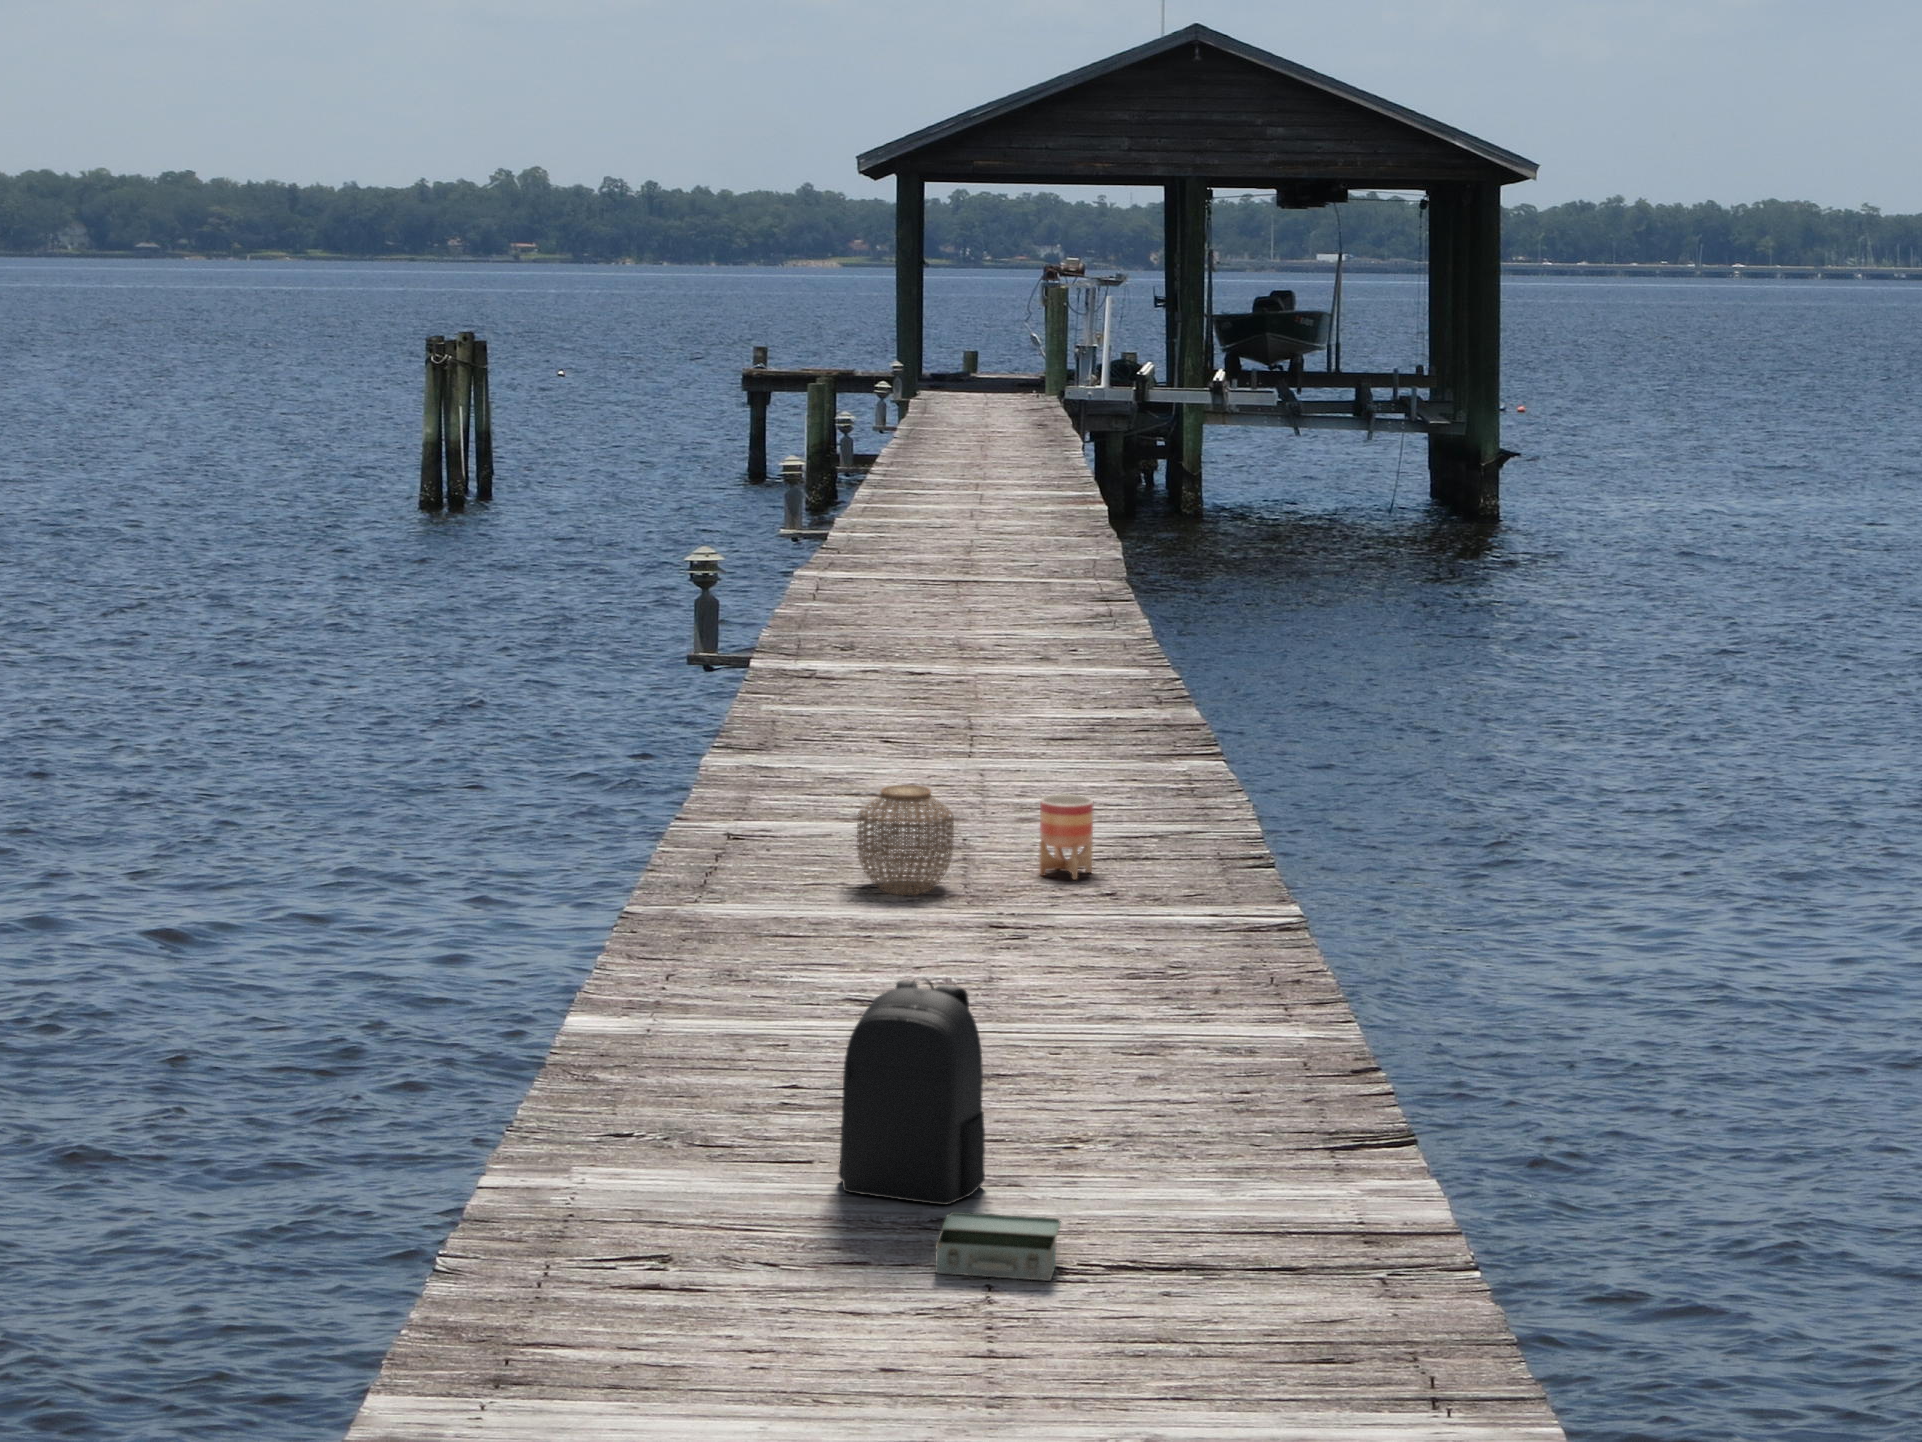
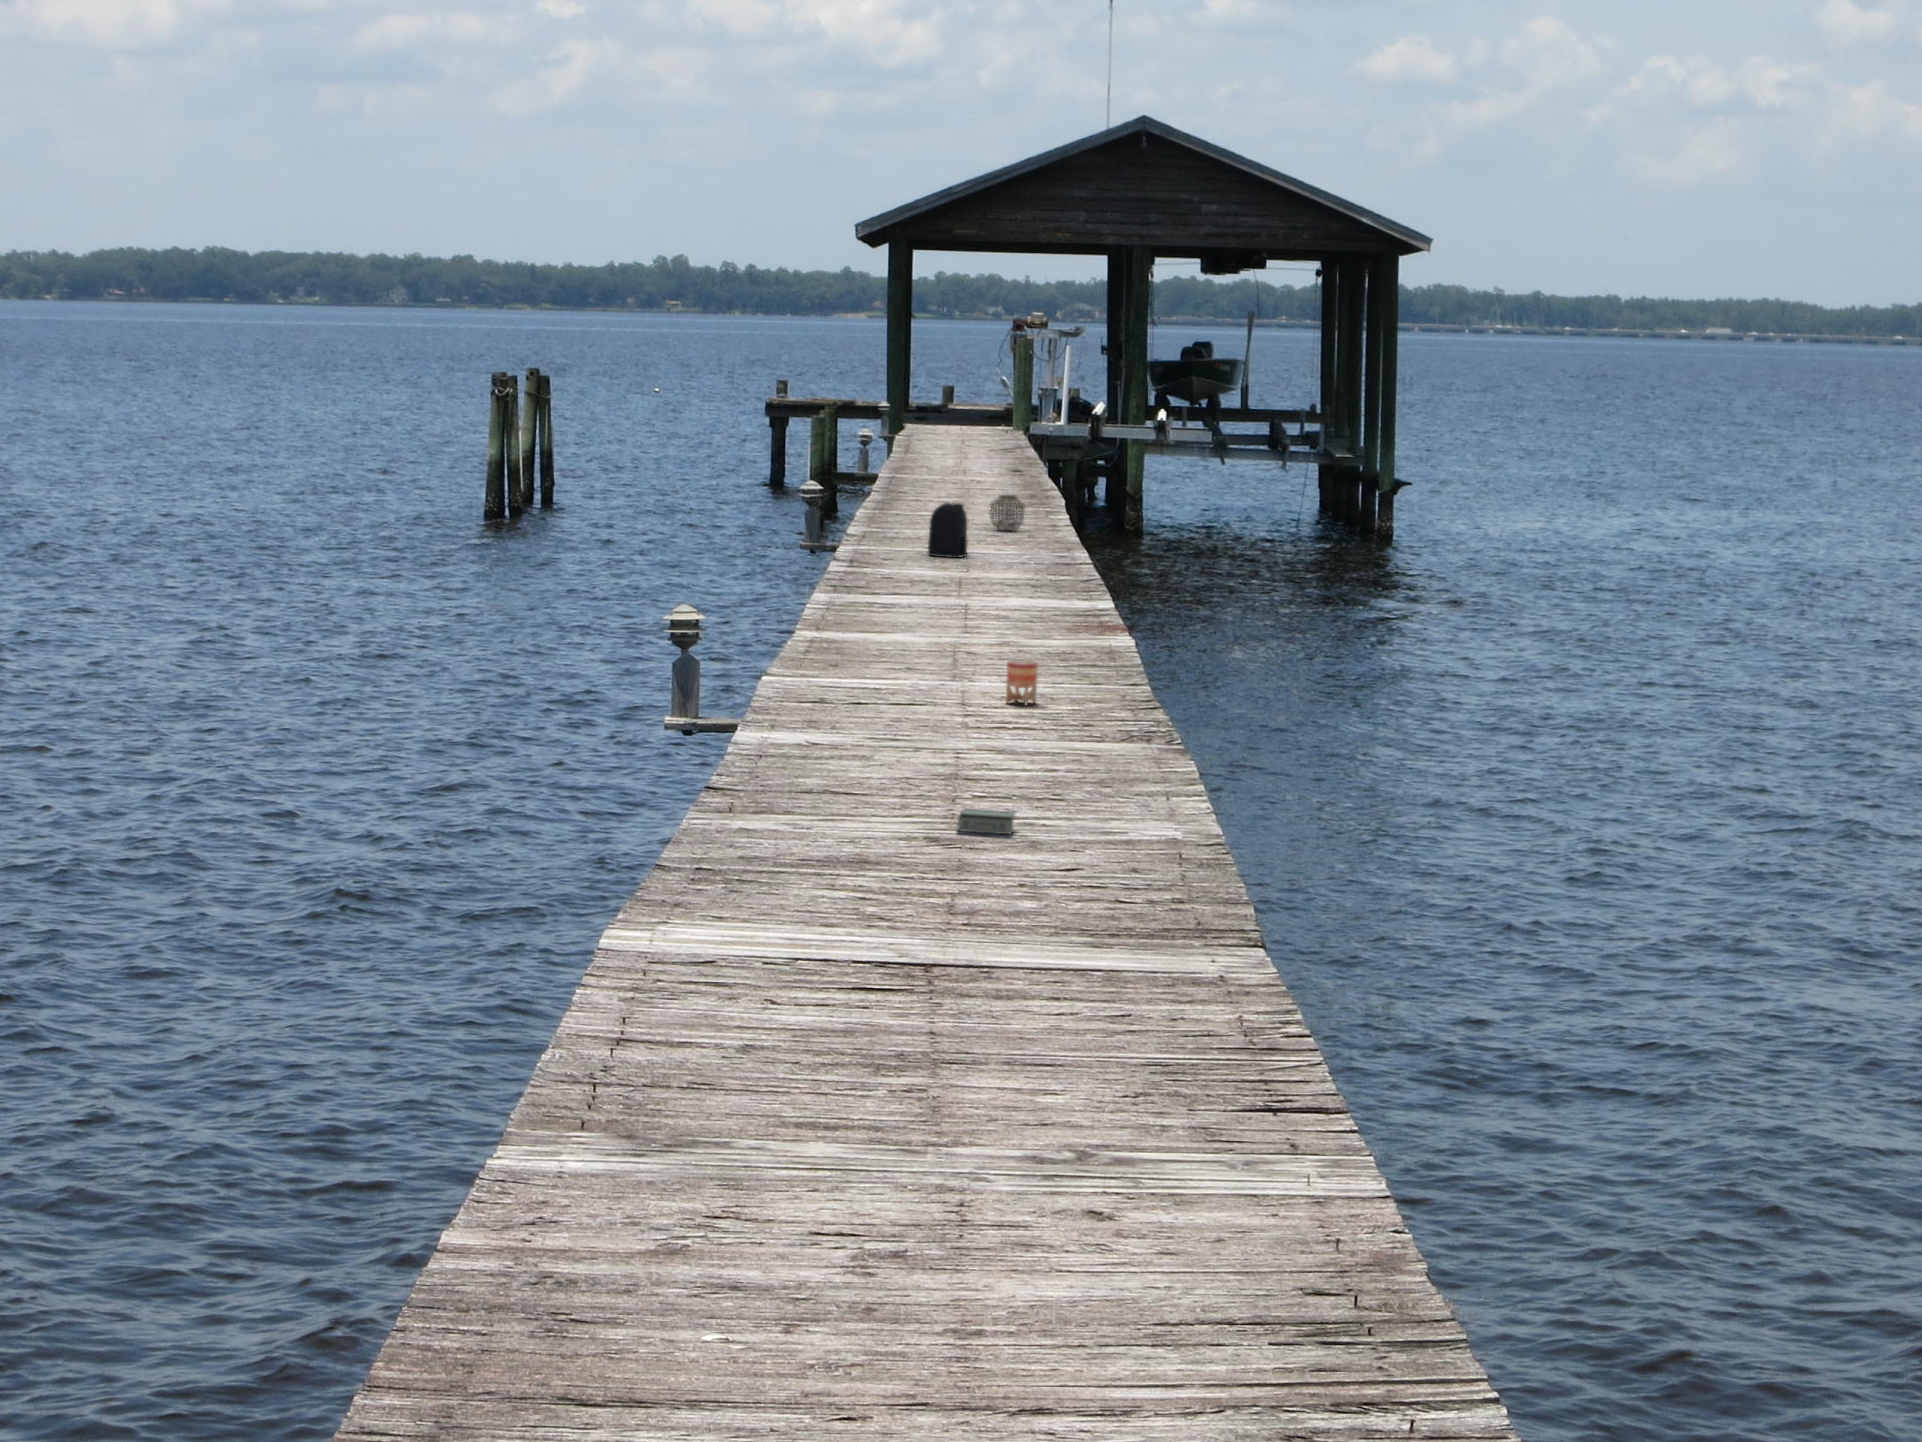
woven basket: present [857,785,954,895] -> present [990,495,1025,532]
backpack: present [839,979,985,1205] -> present [928,503,967,558]

